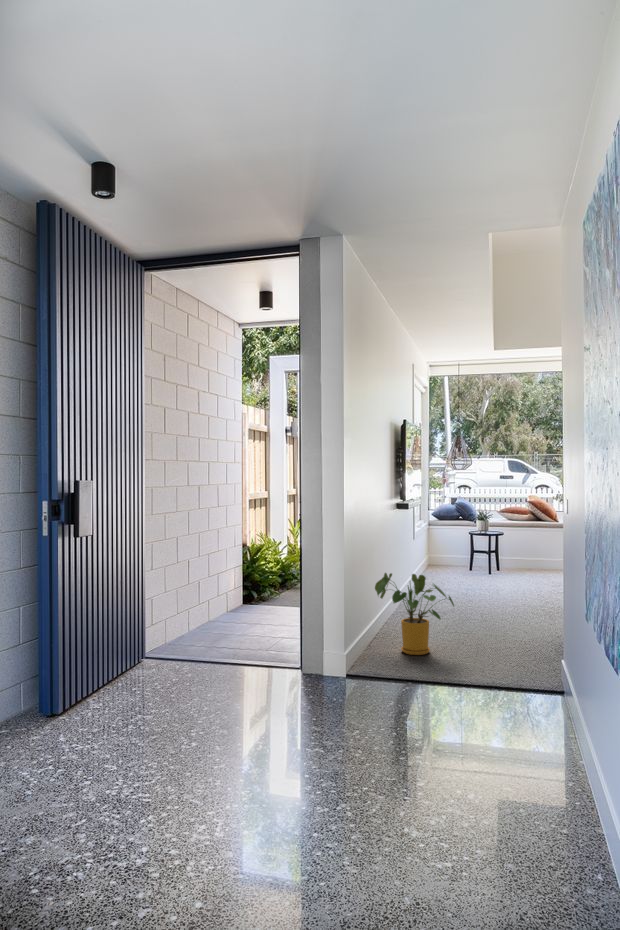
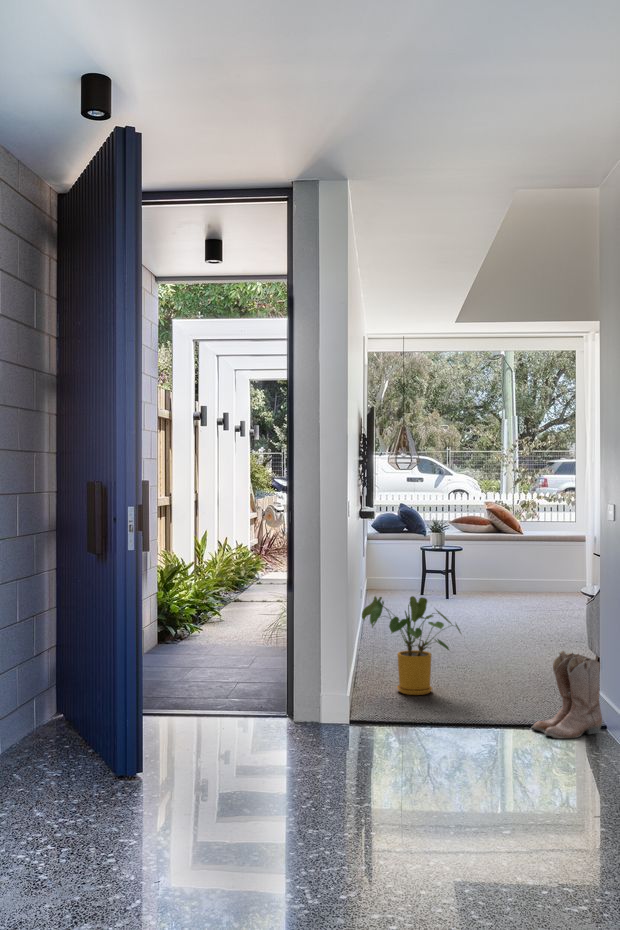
boots: none [495,624,557,700] -> present [532,651,602,738]

